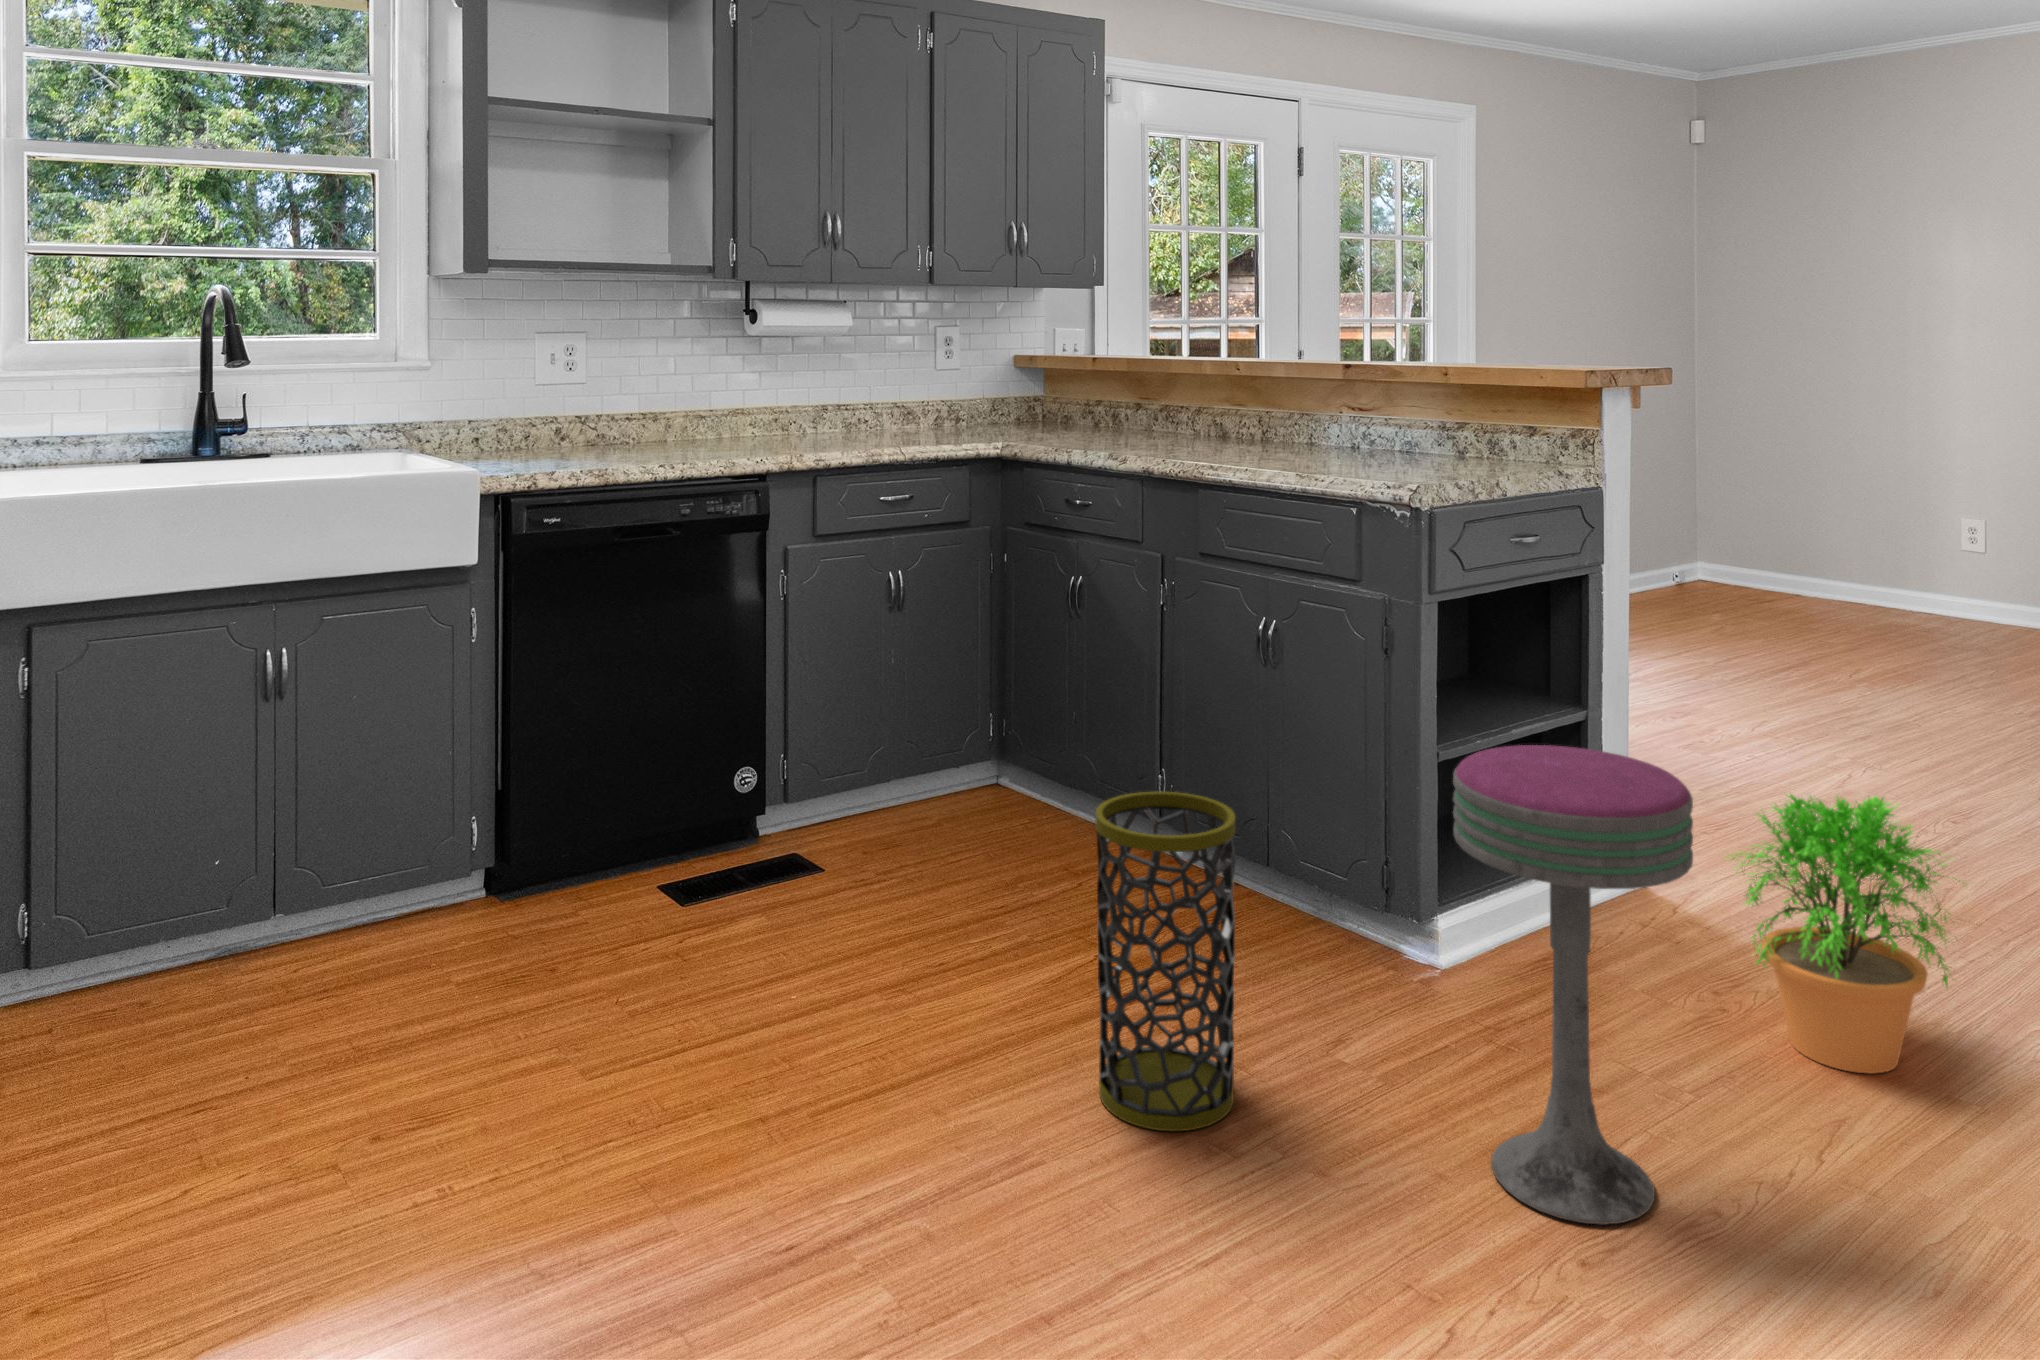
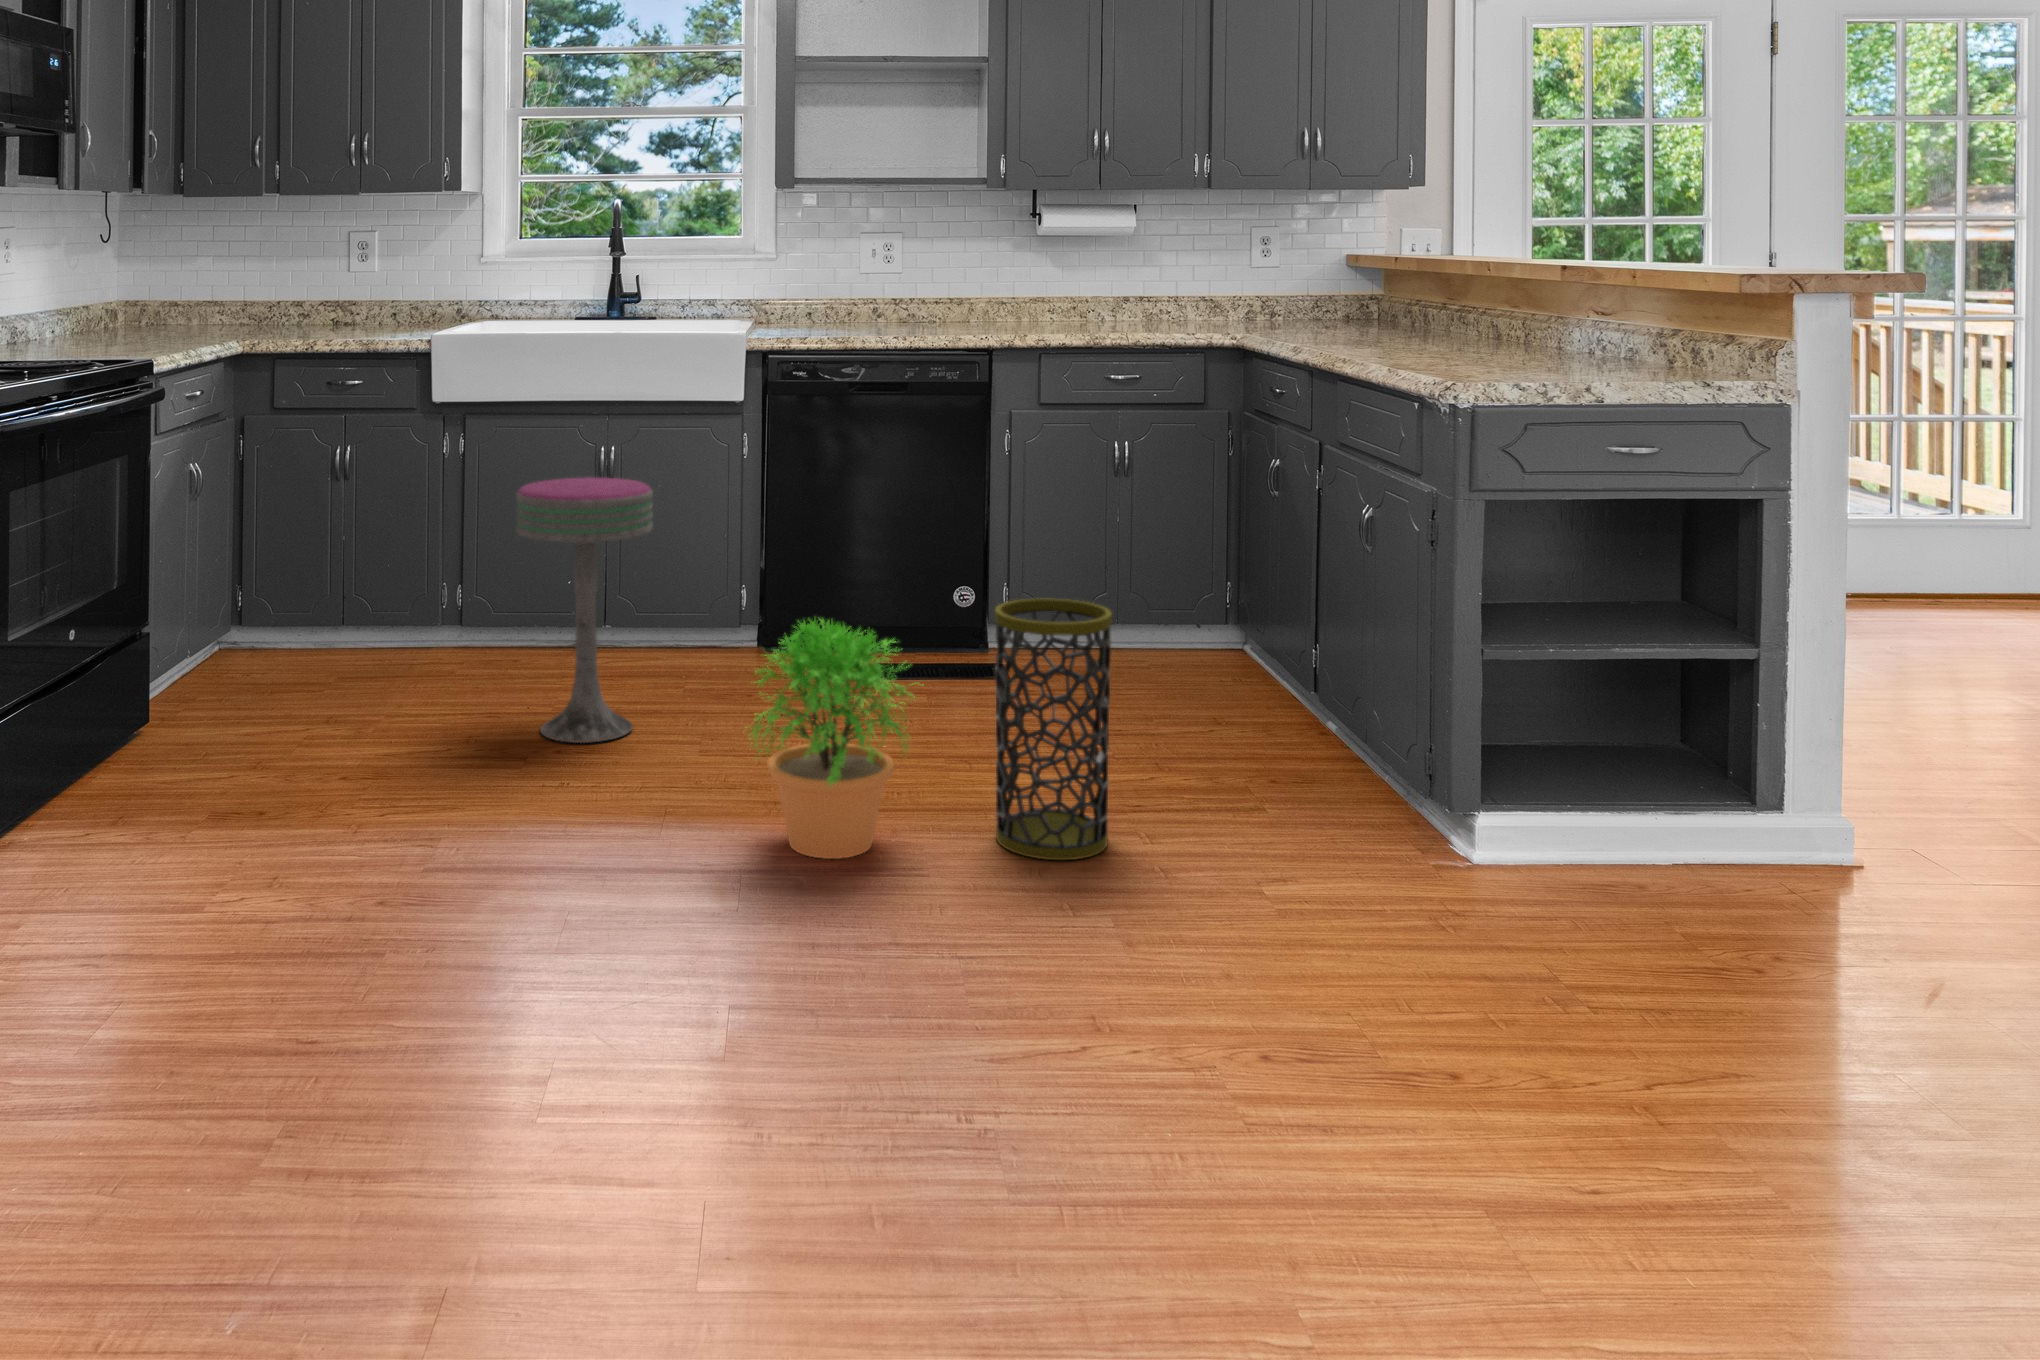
bar stool: present [1453,745,1693,1225] -> present [516,477,653,743]
potted plant: present [1727,795,1957,1073] -> present [751,620,915,859]

